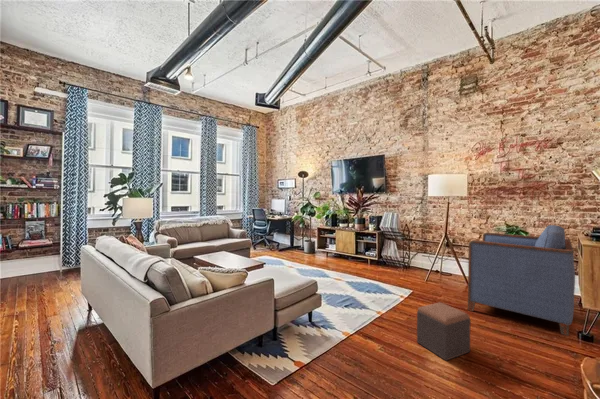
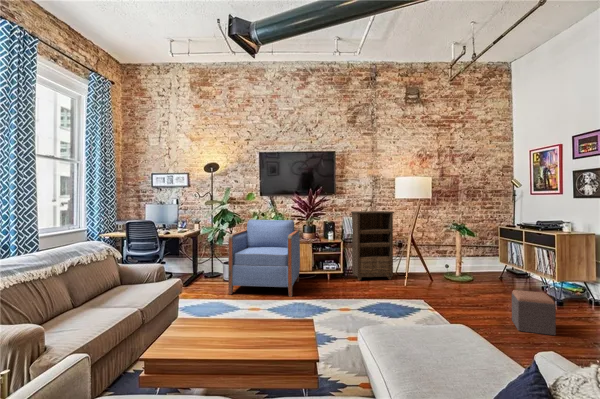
bookshelf: none [388,208,430,275] -> present [351,211,394,280]
armchair: present [468,225,575,335] -> present [228,220,300,297]

